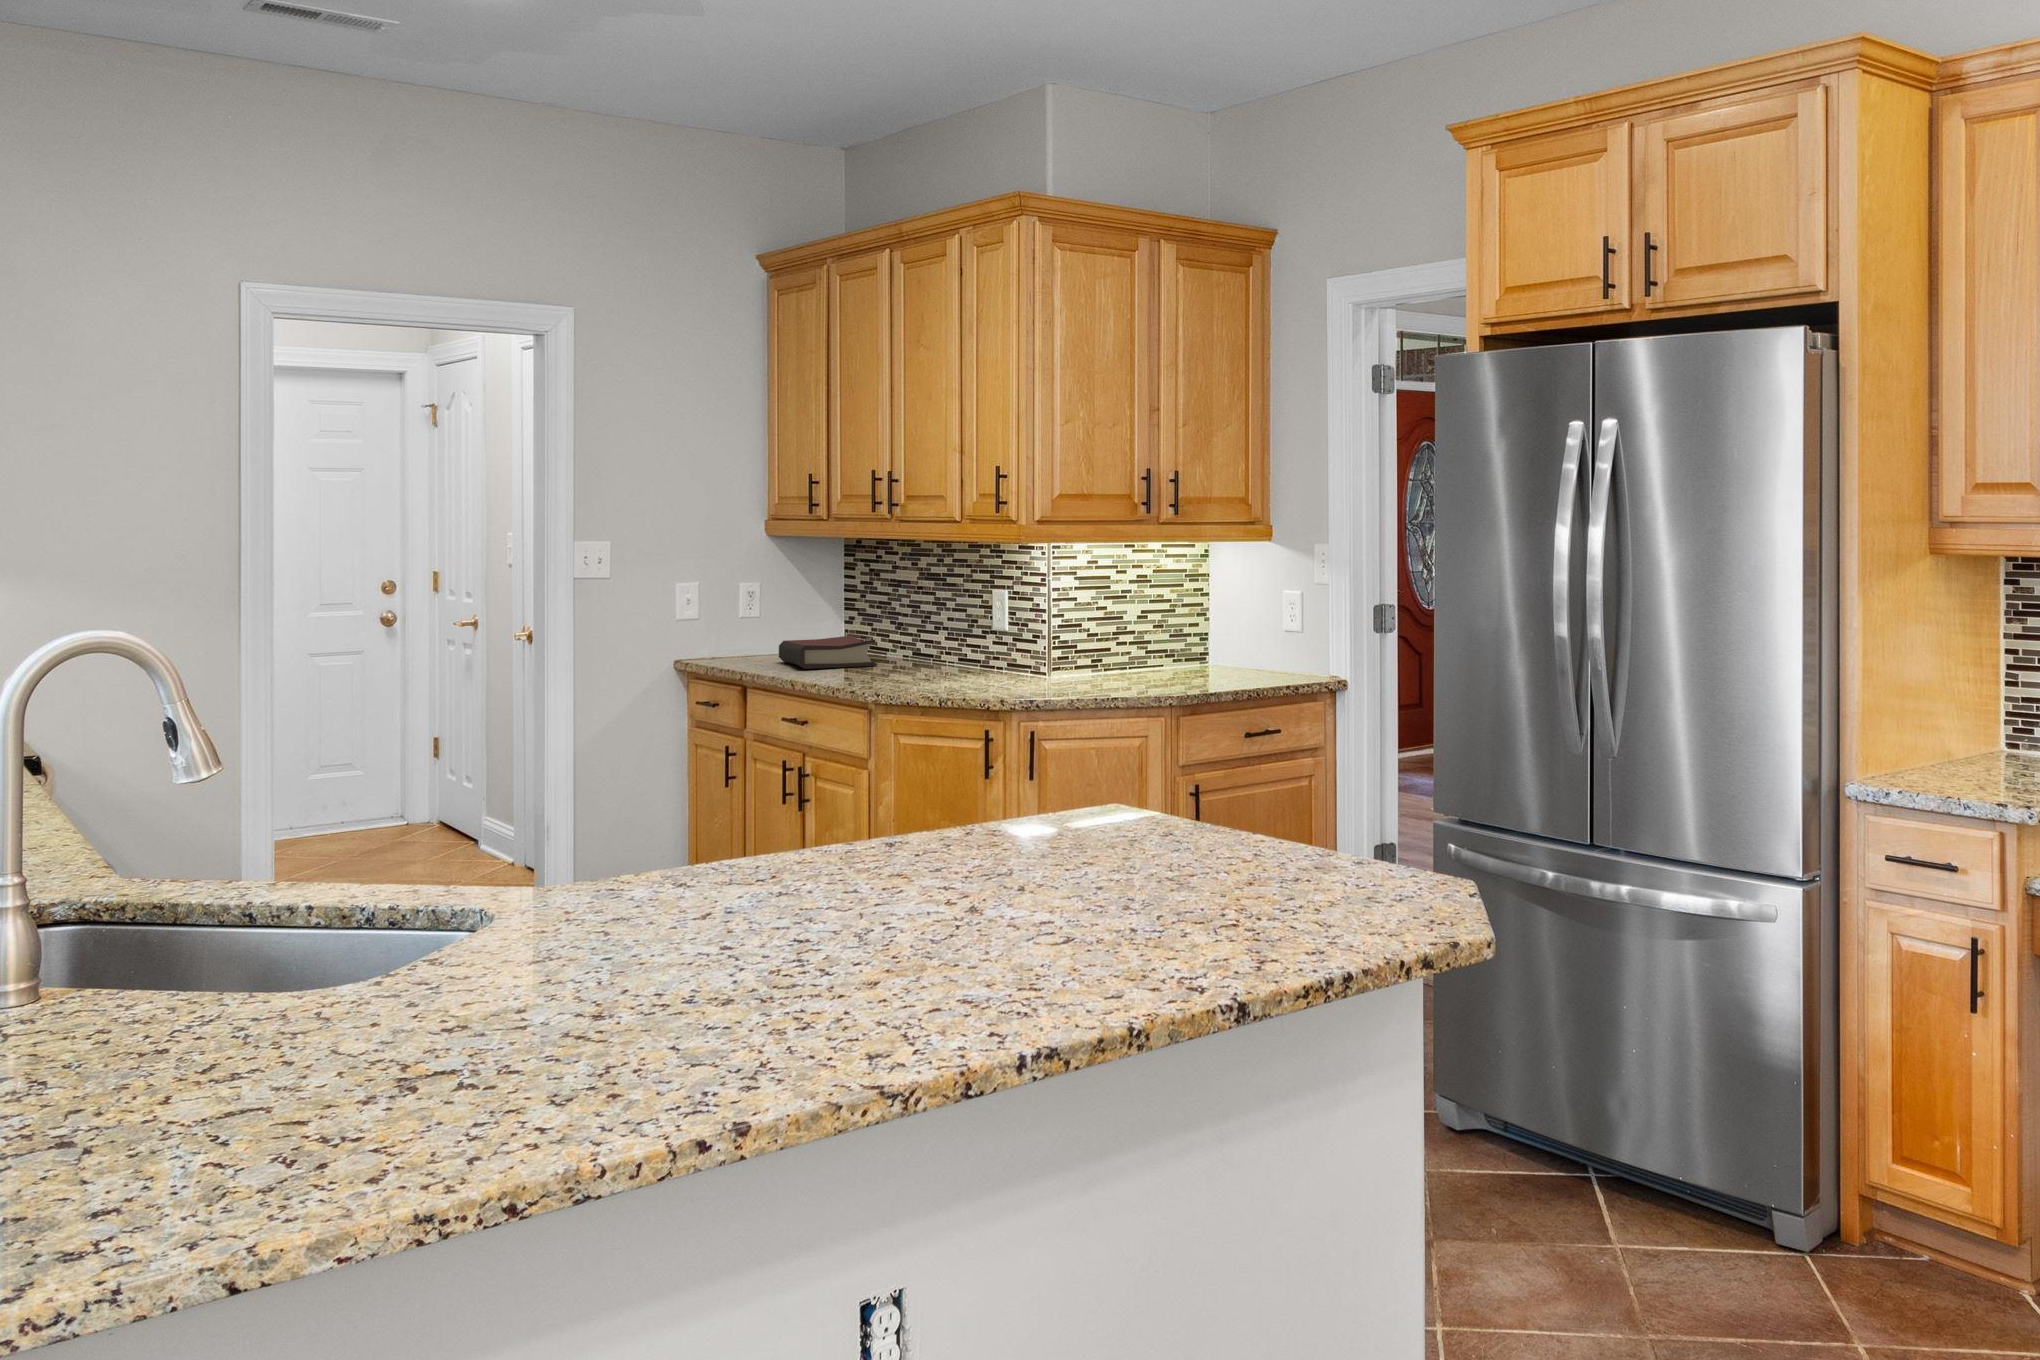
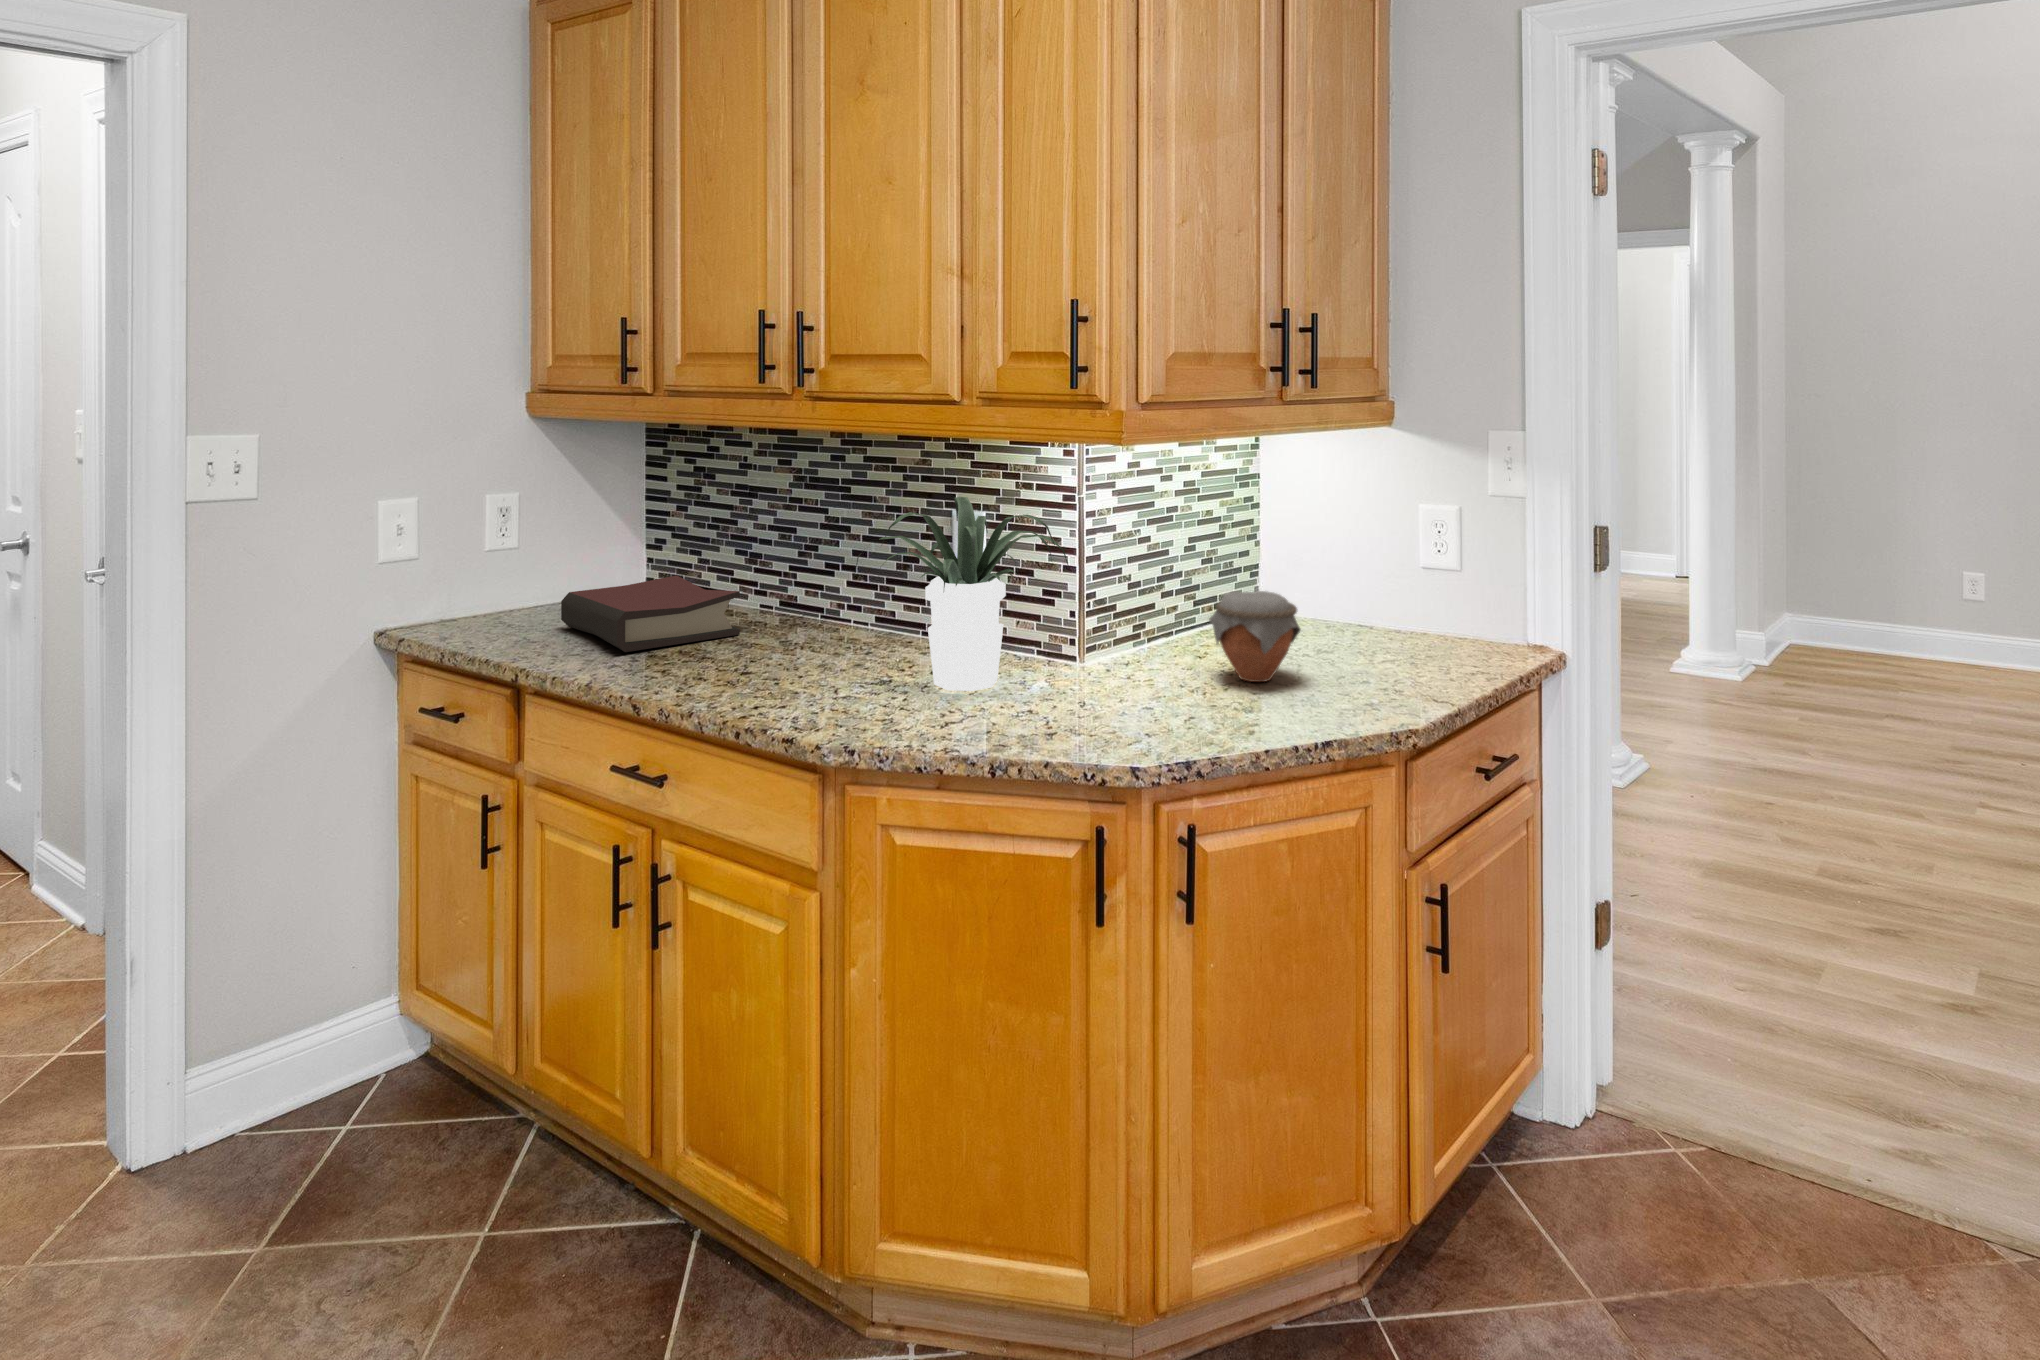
potted plant: none [911,578,1028,682] -> present [855,497,1069,691]
jar: none [1104,633,1153,683] -> present [1209,591,1300,682]

